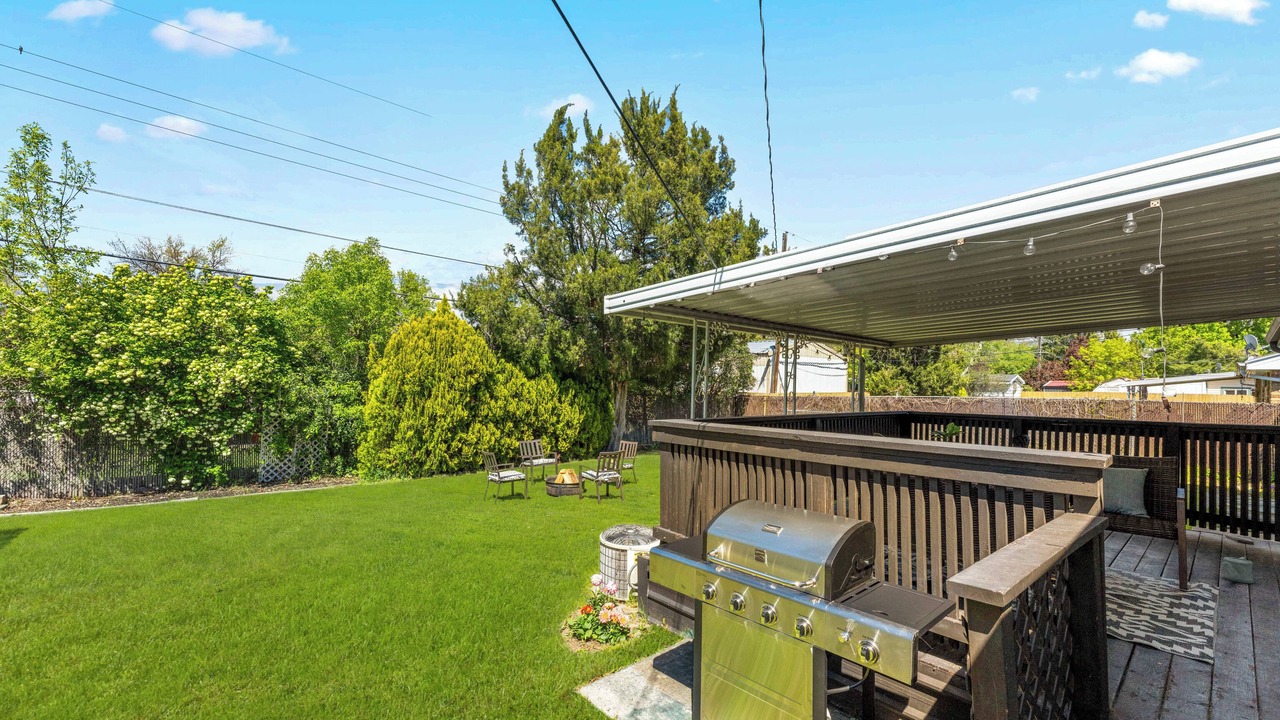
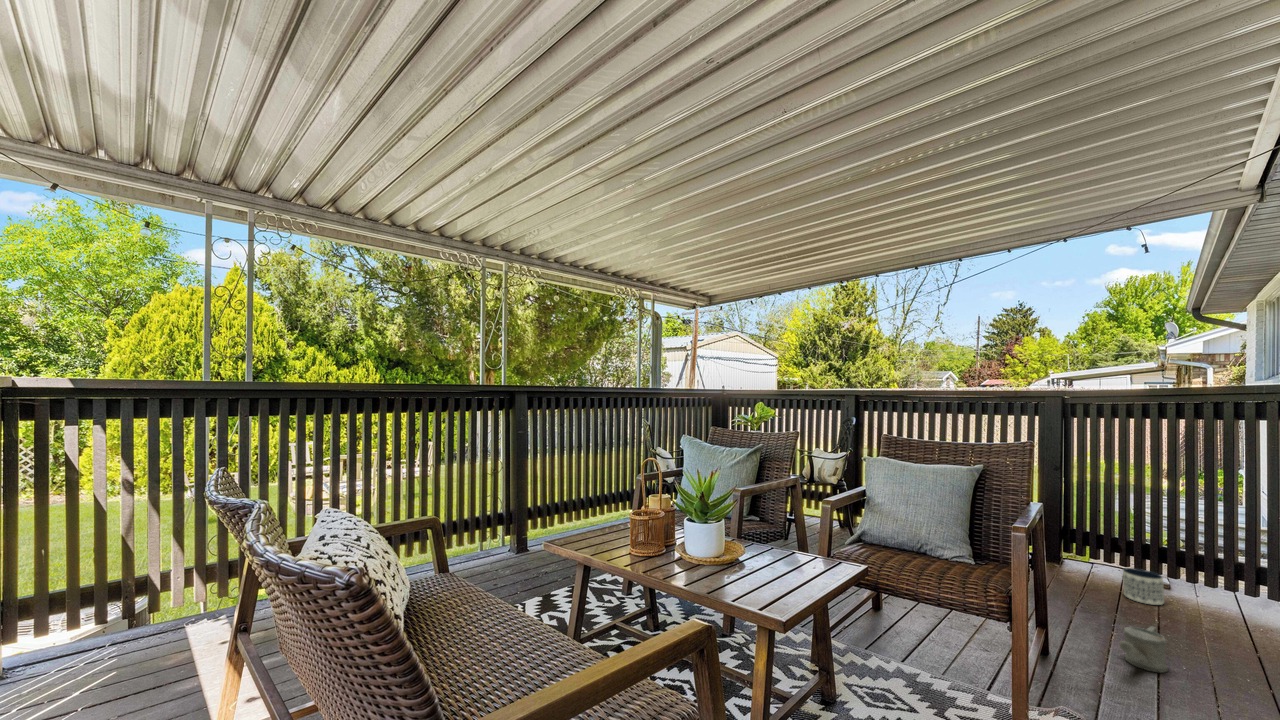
planter: none [1218,529,1250,553] -> present [1123,568,1164,605]

